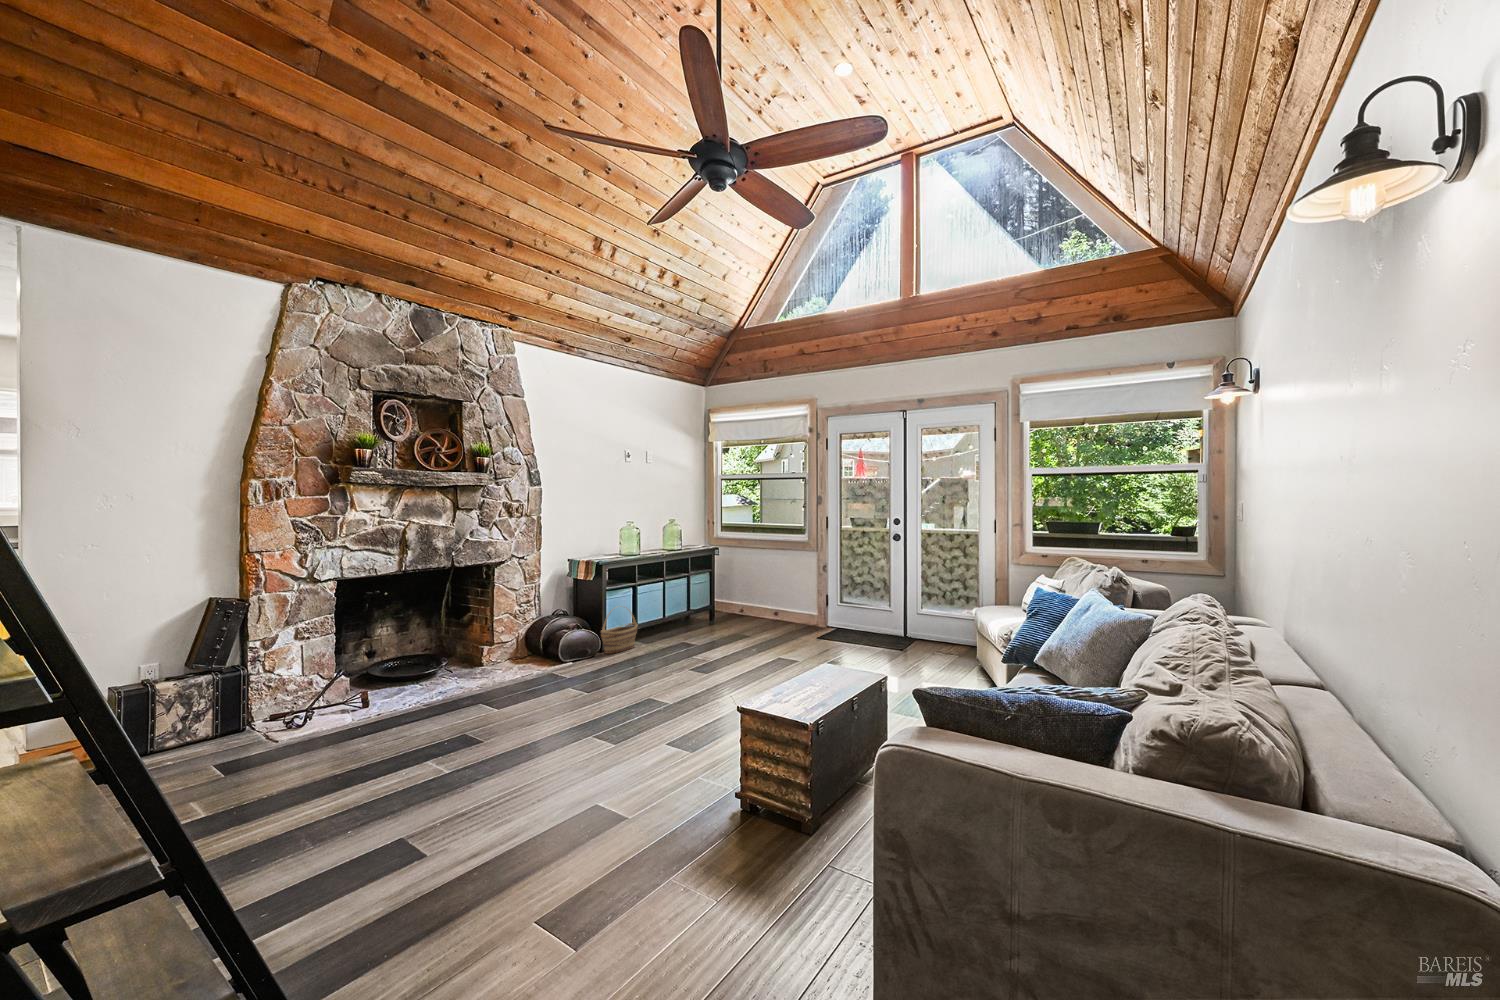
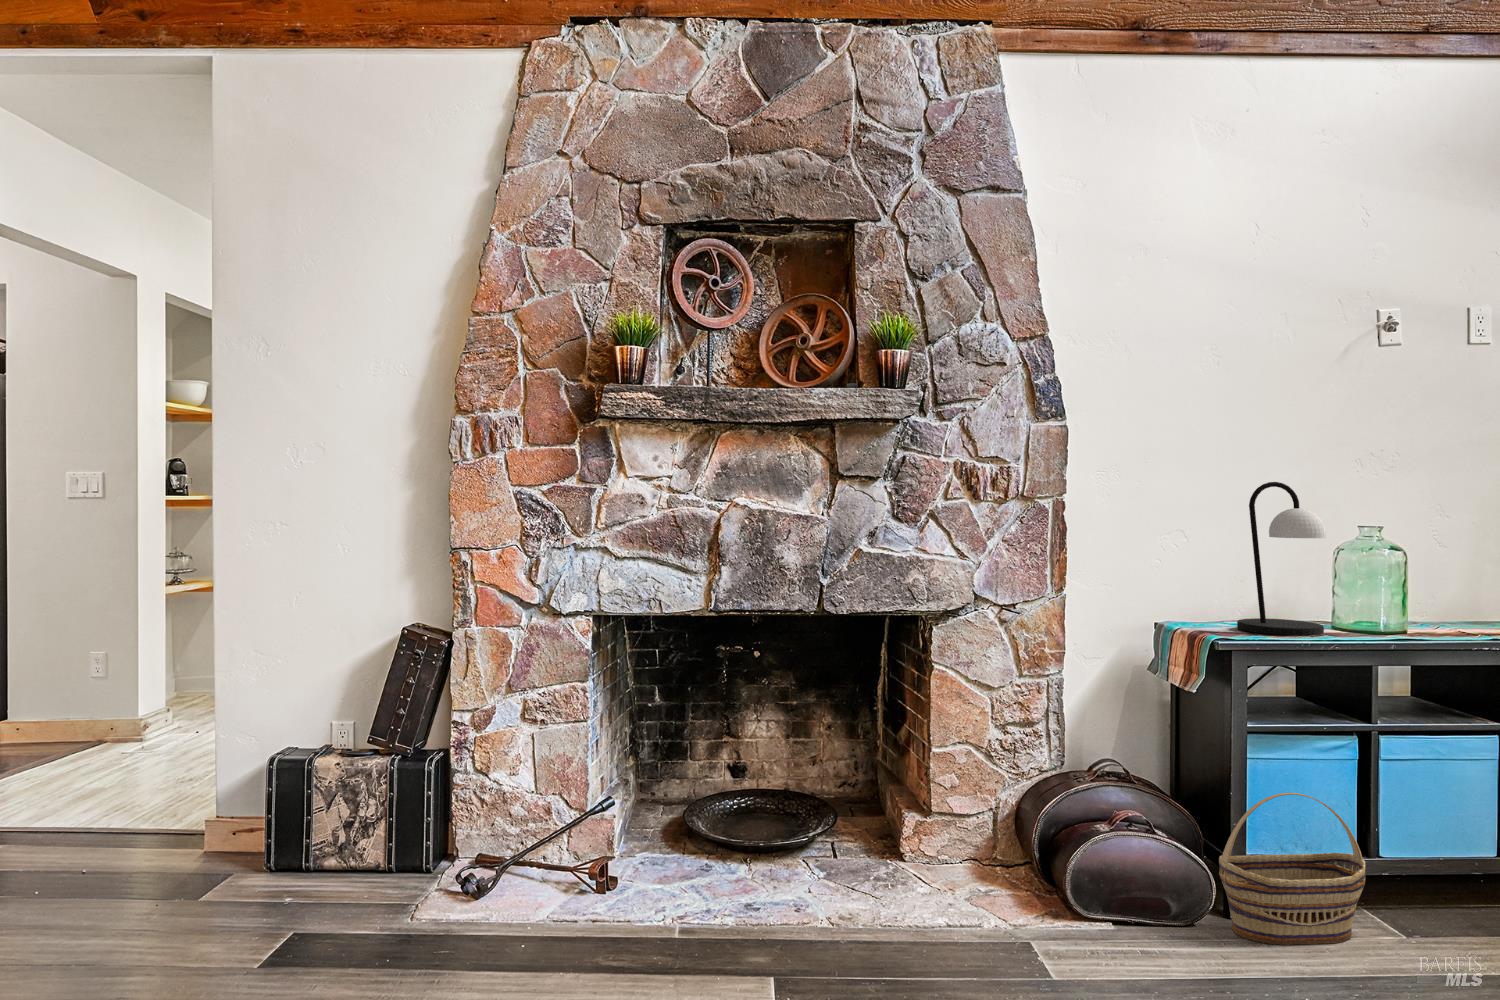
table lamp: none [597,508,622,558] -> present [1237,482,1326,636]

